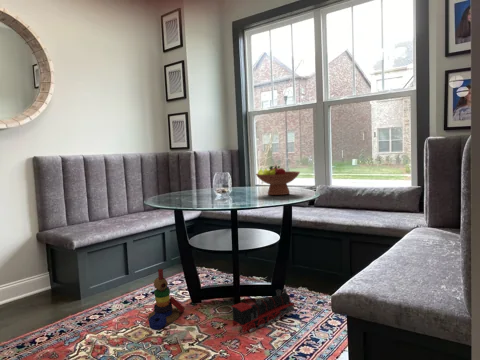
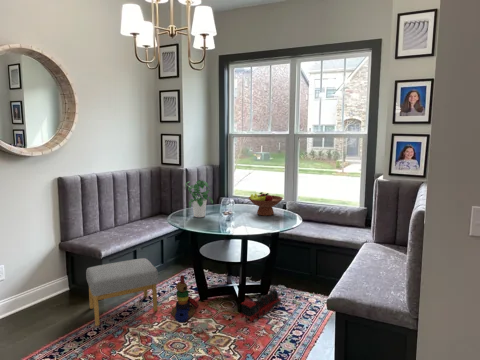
potted plant: none [172,150,210,199] -> present [185,180,213,217]
footstool: none [45,250,134,330] -> present [86,258,158,326]

